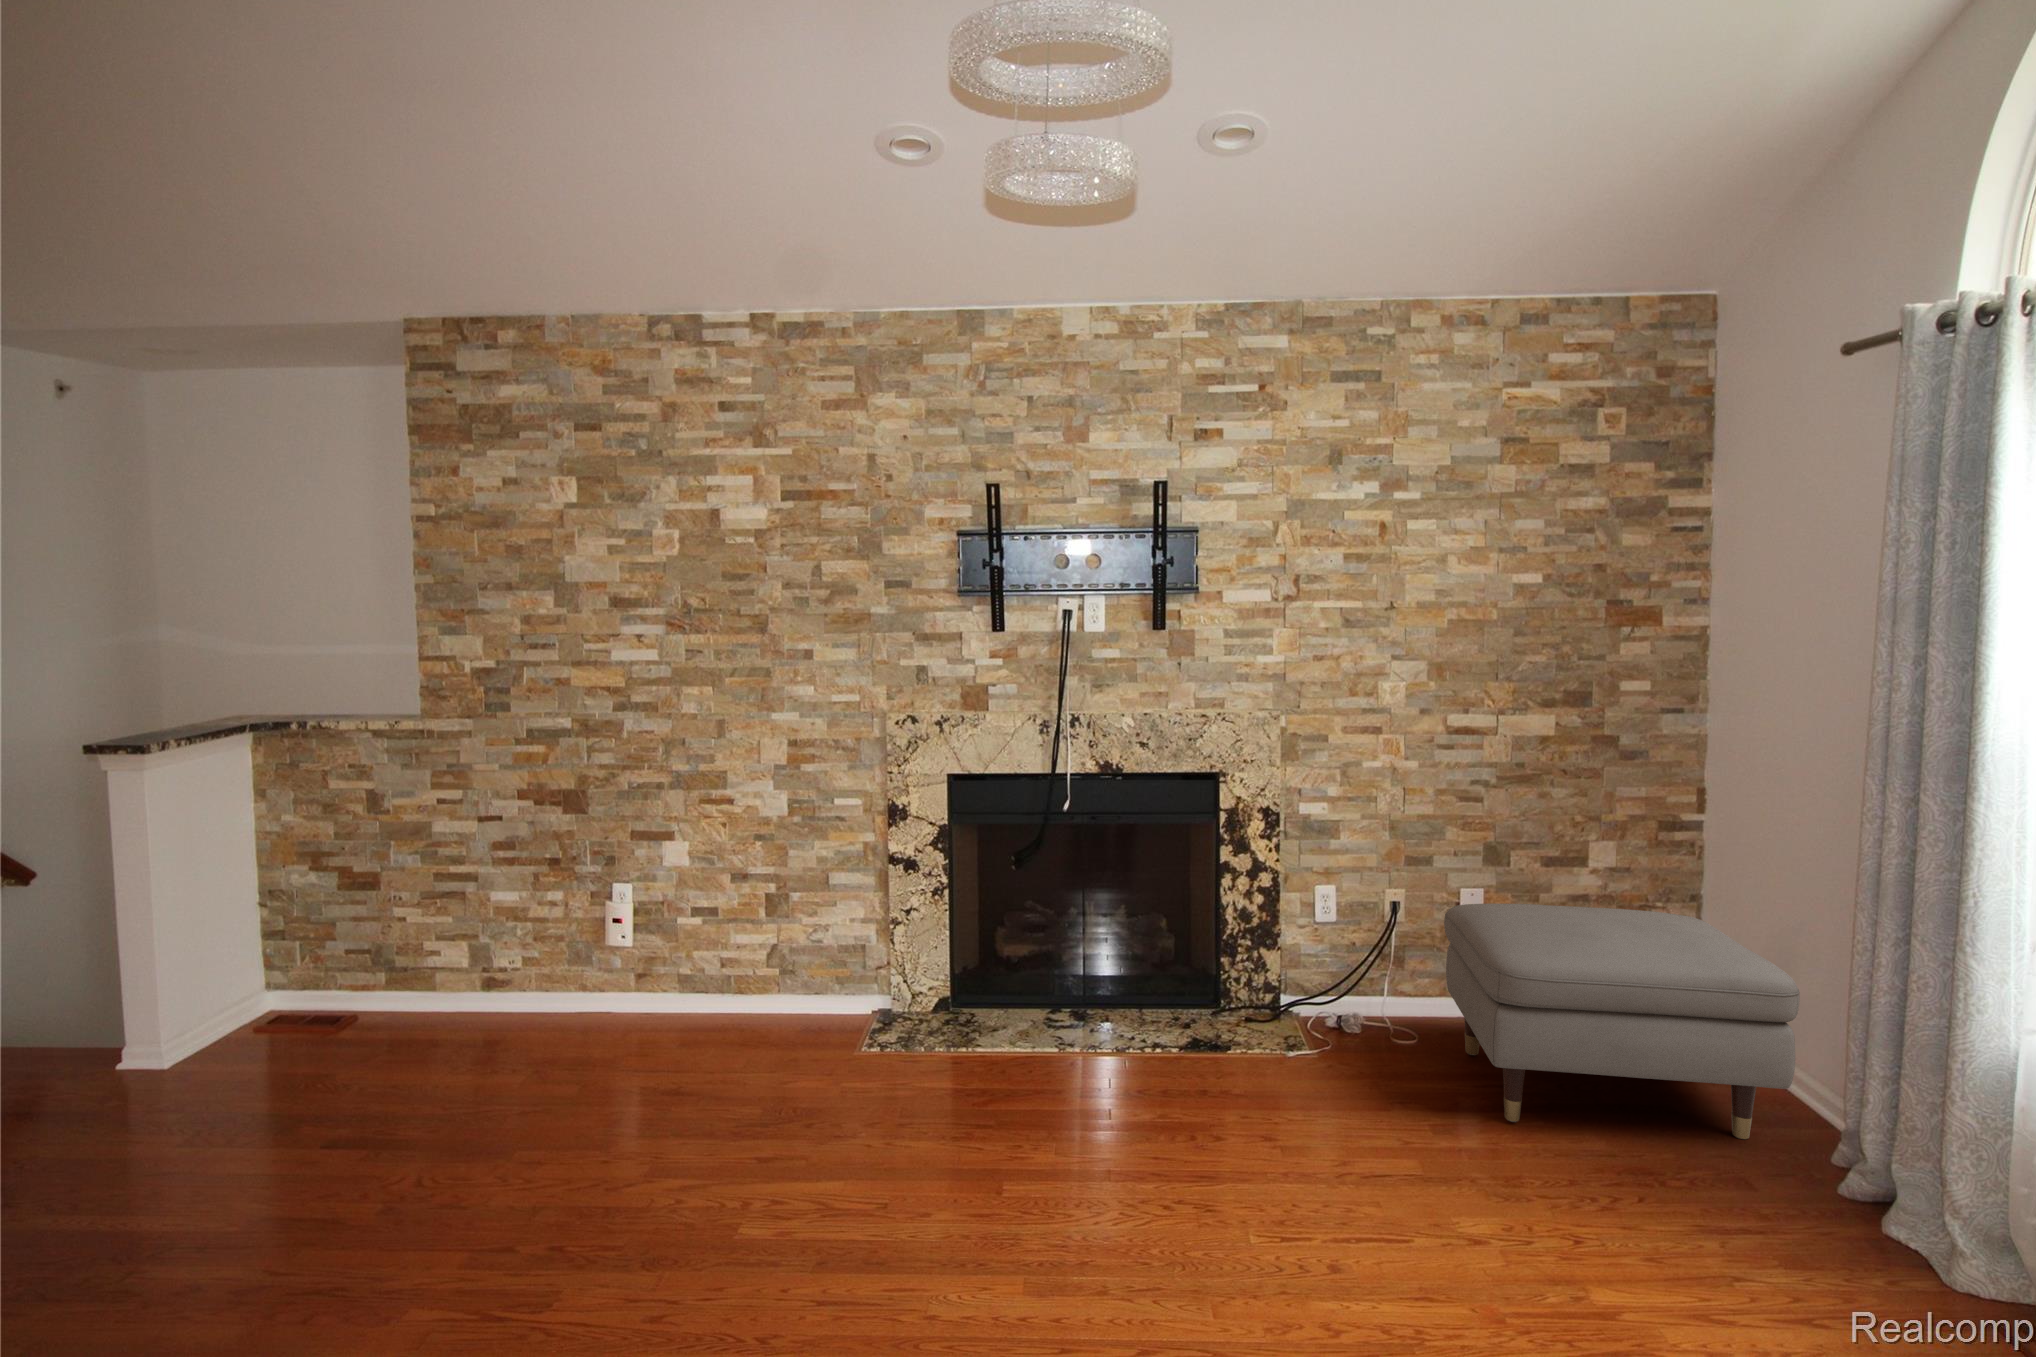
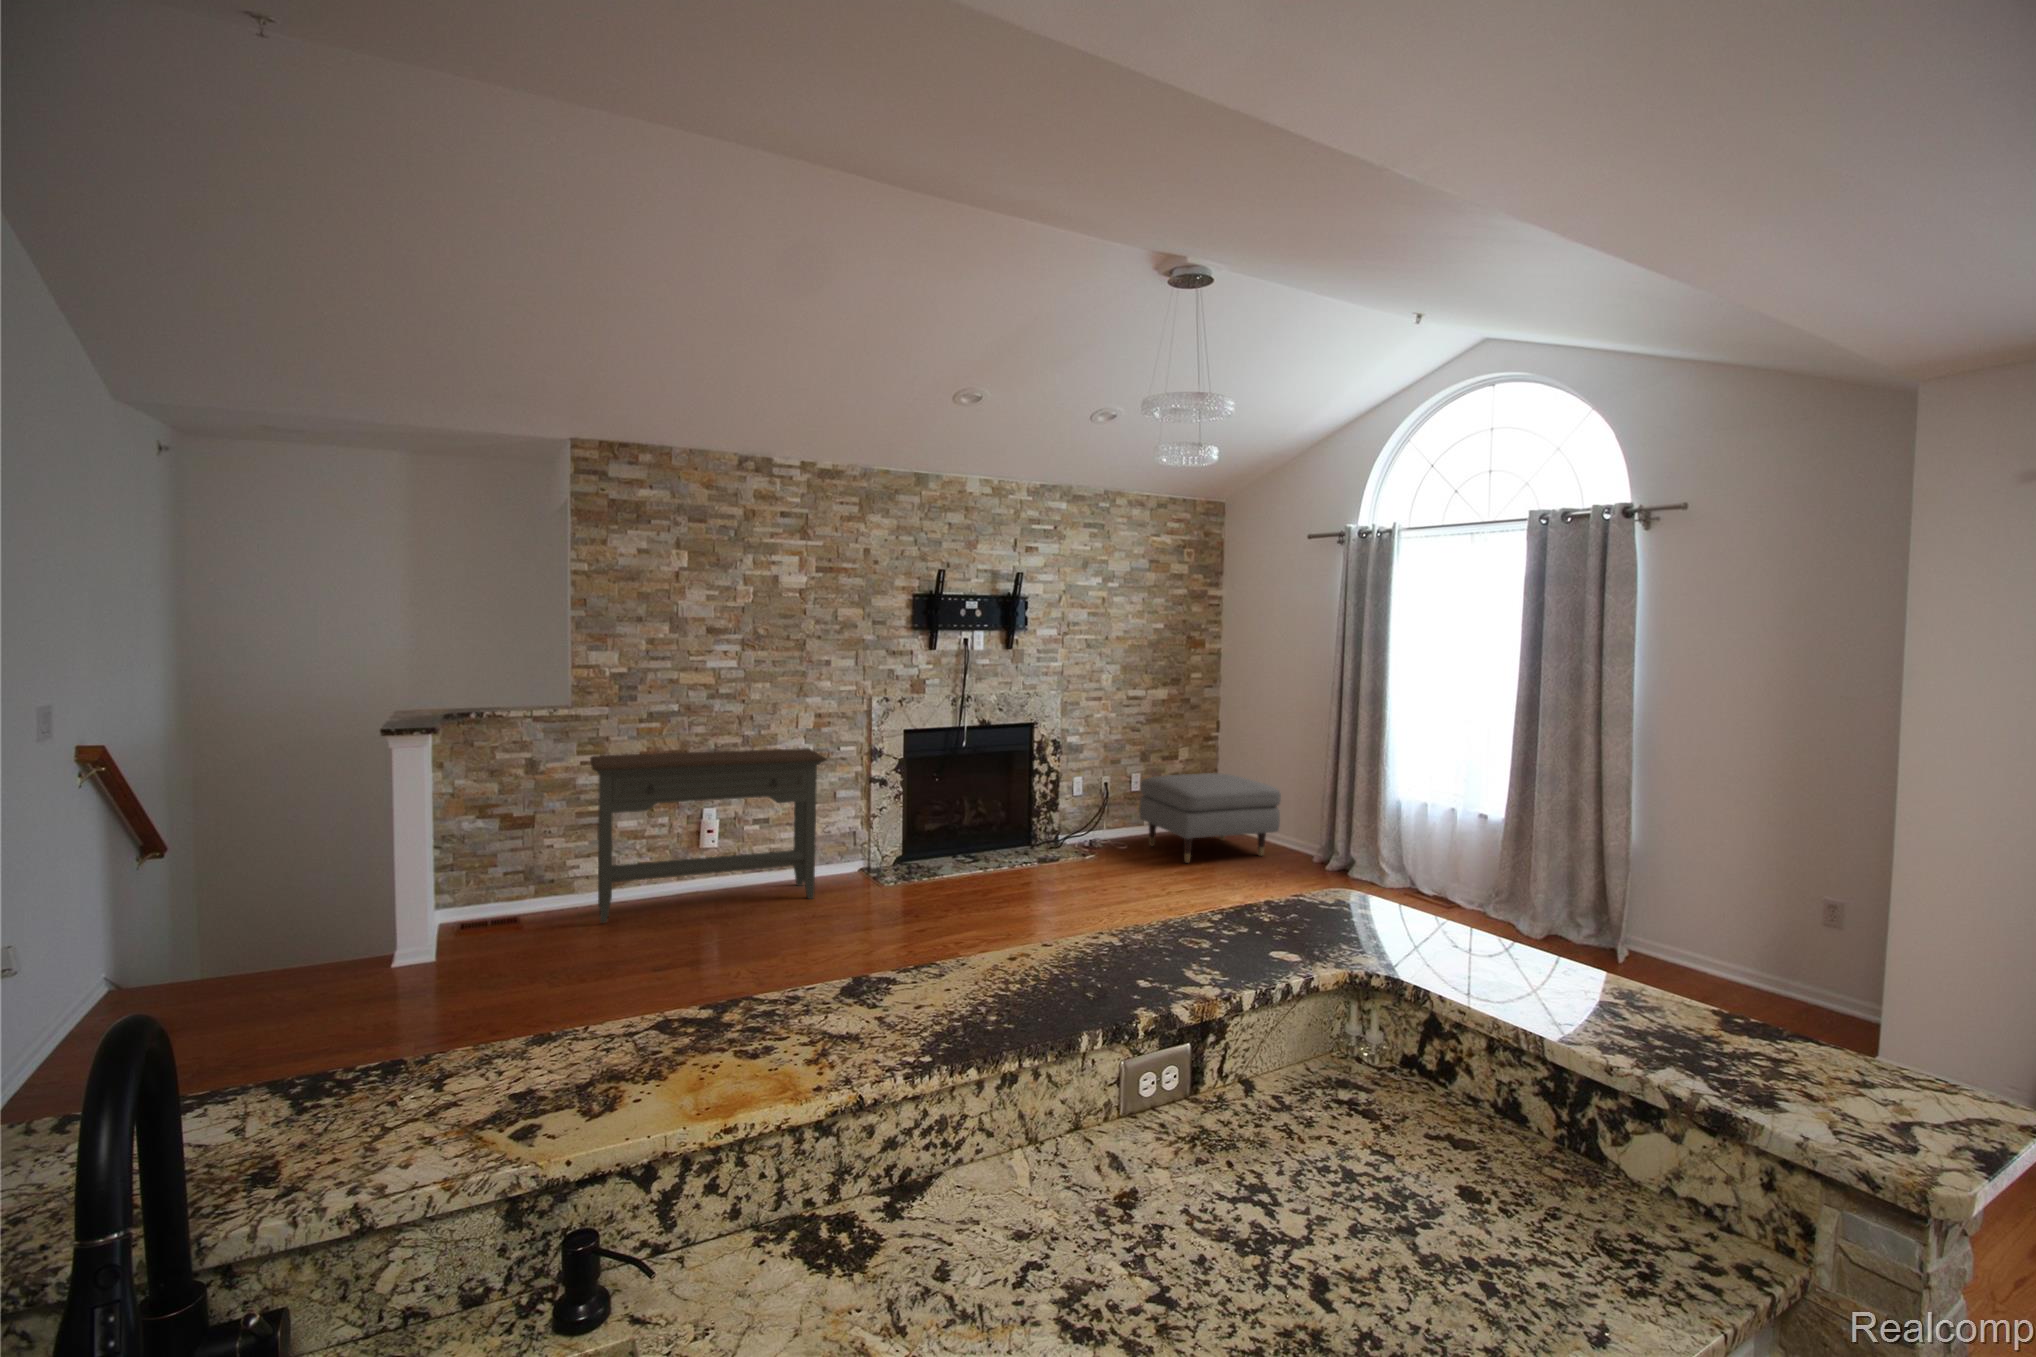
console table: none [373,791,762,1064] -> present [590,748,826,923]

